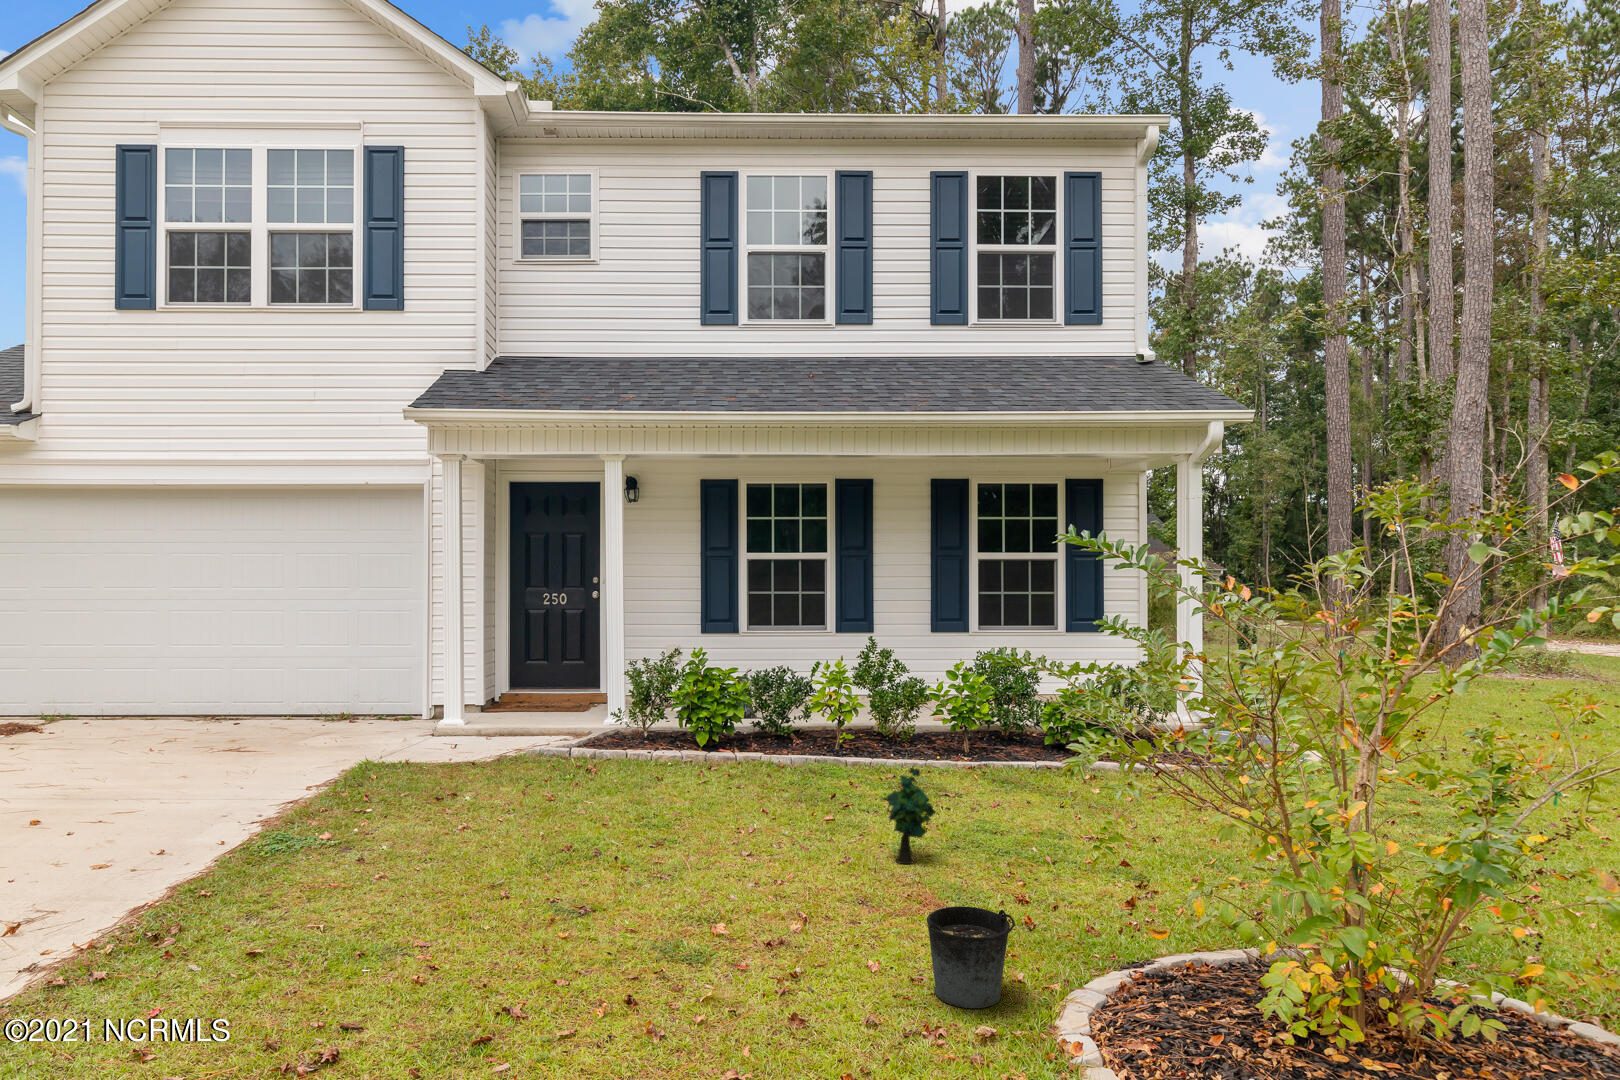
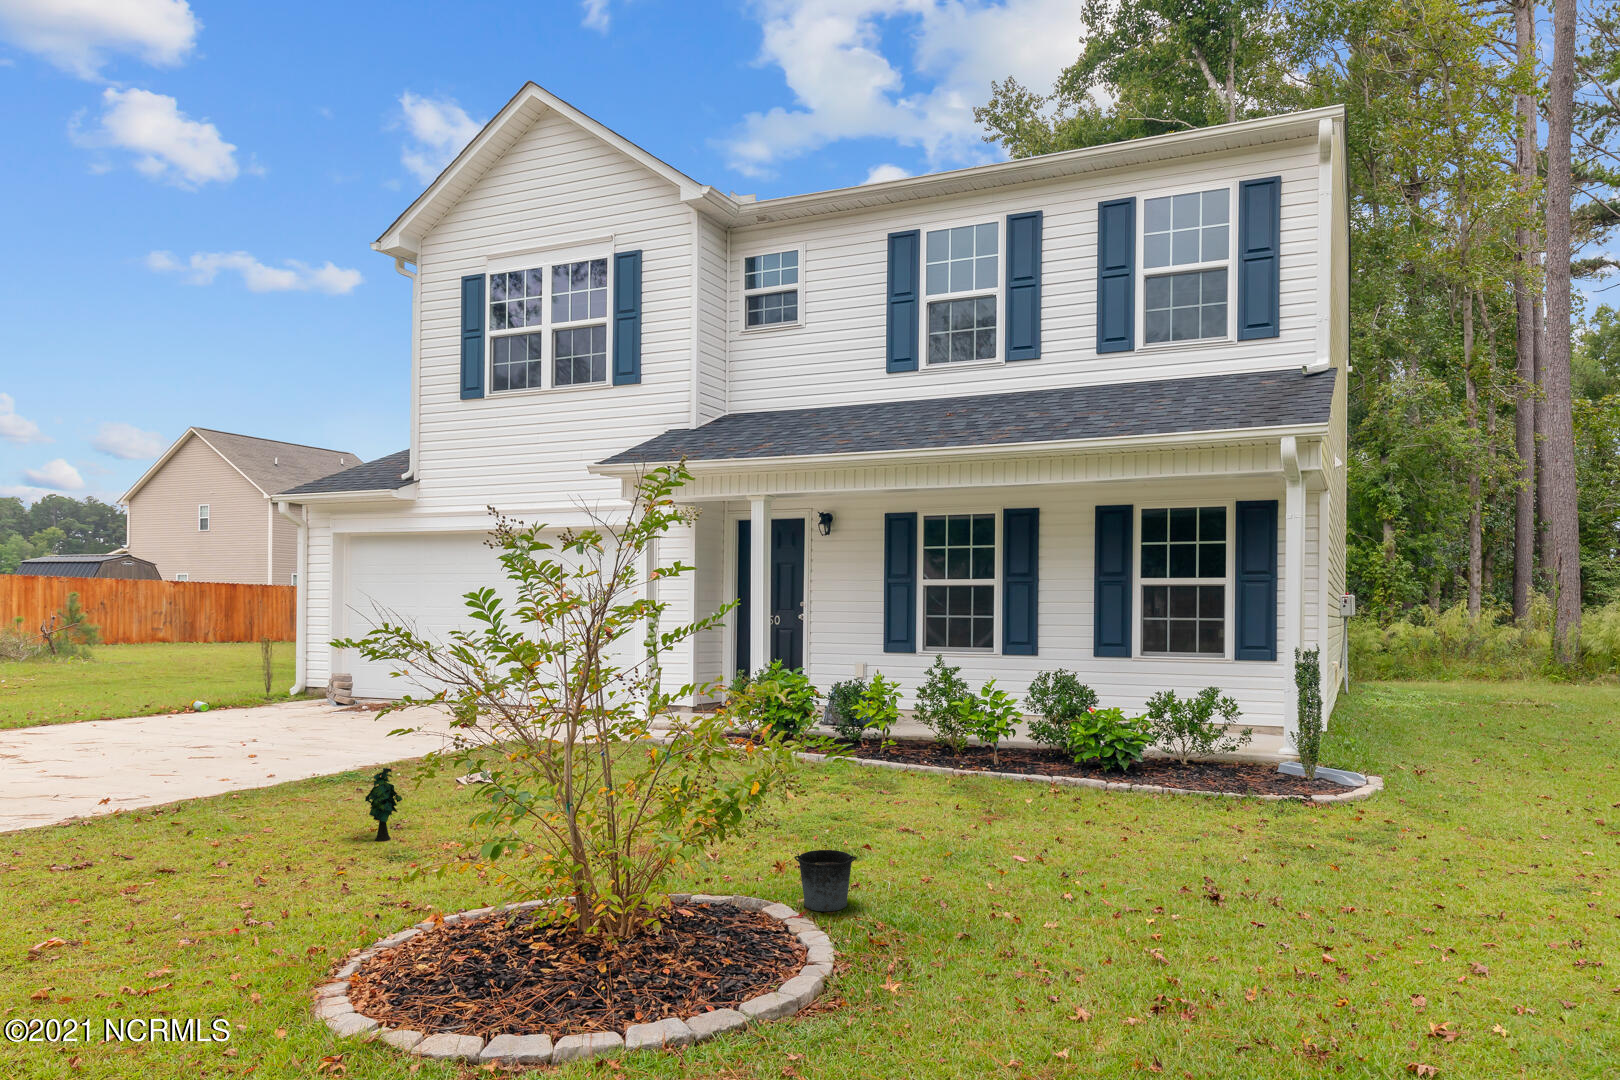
decorative plant: present [883,769,935,864] -> present [365,768,402,841]

